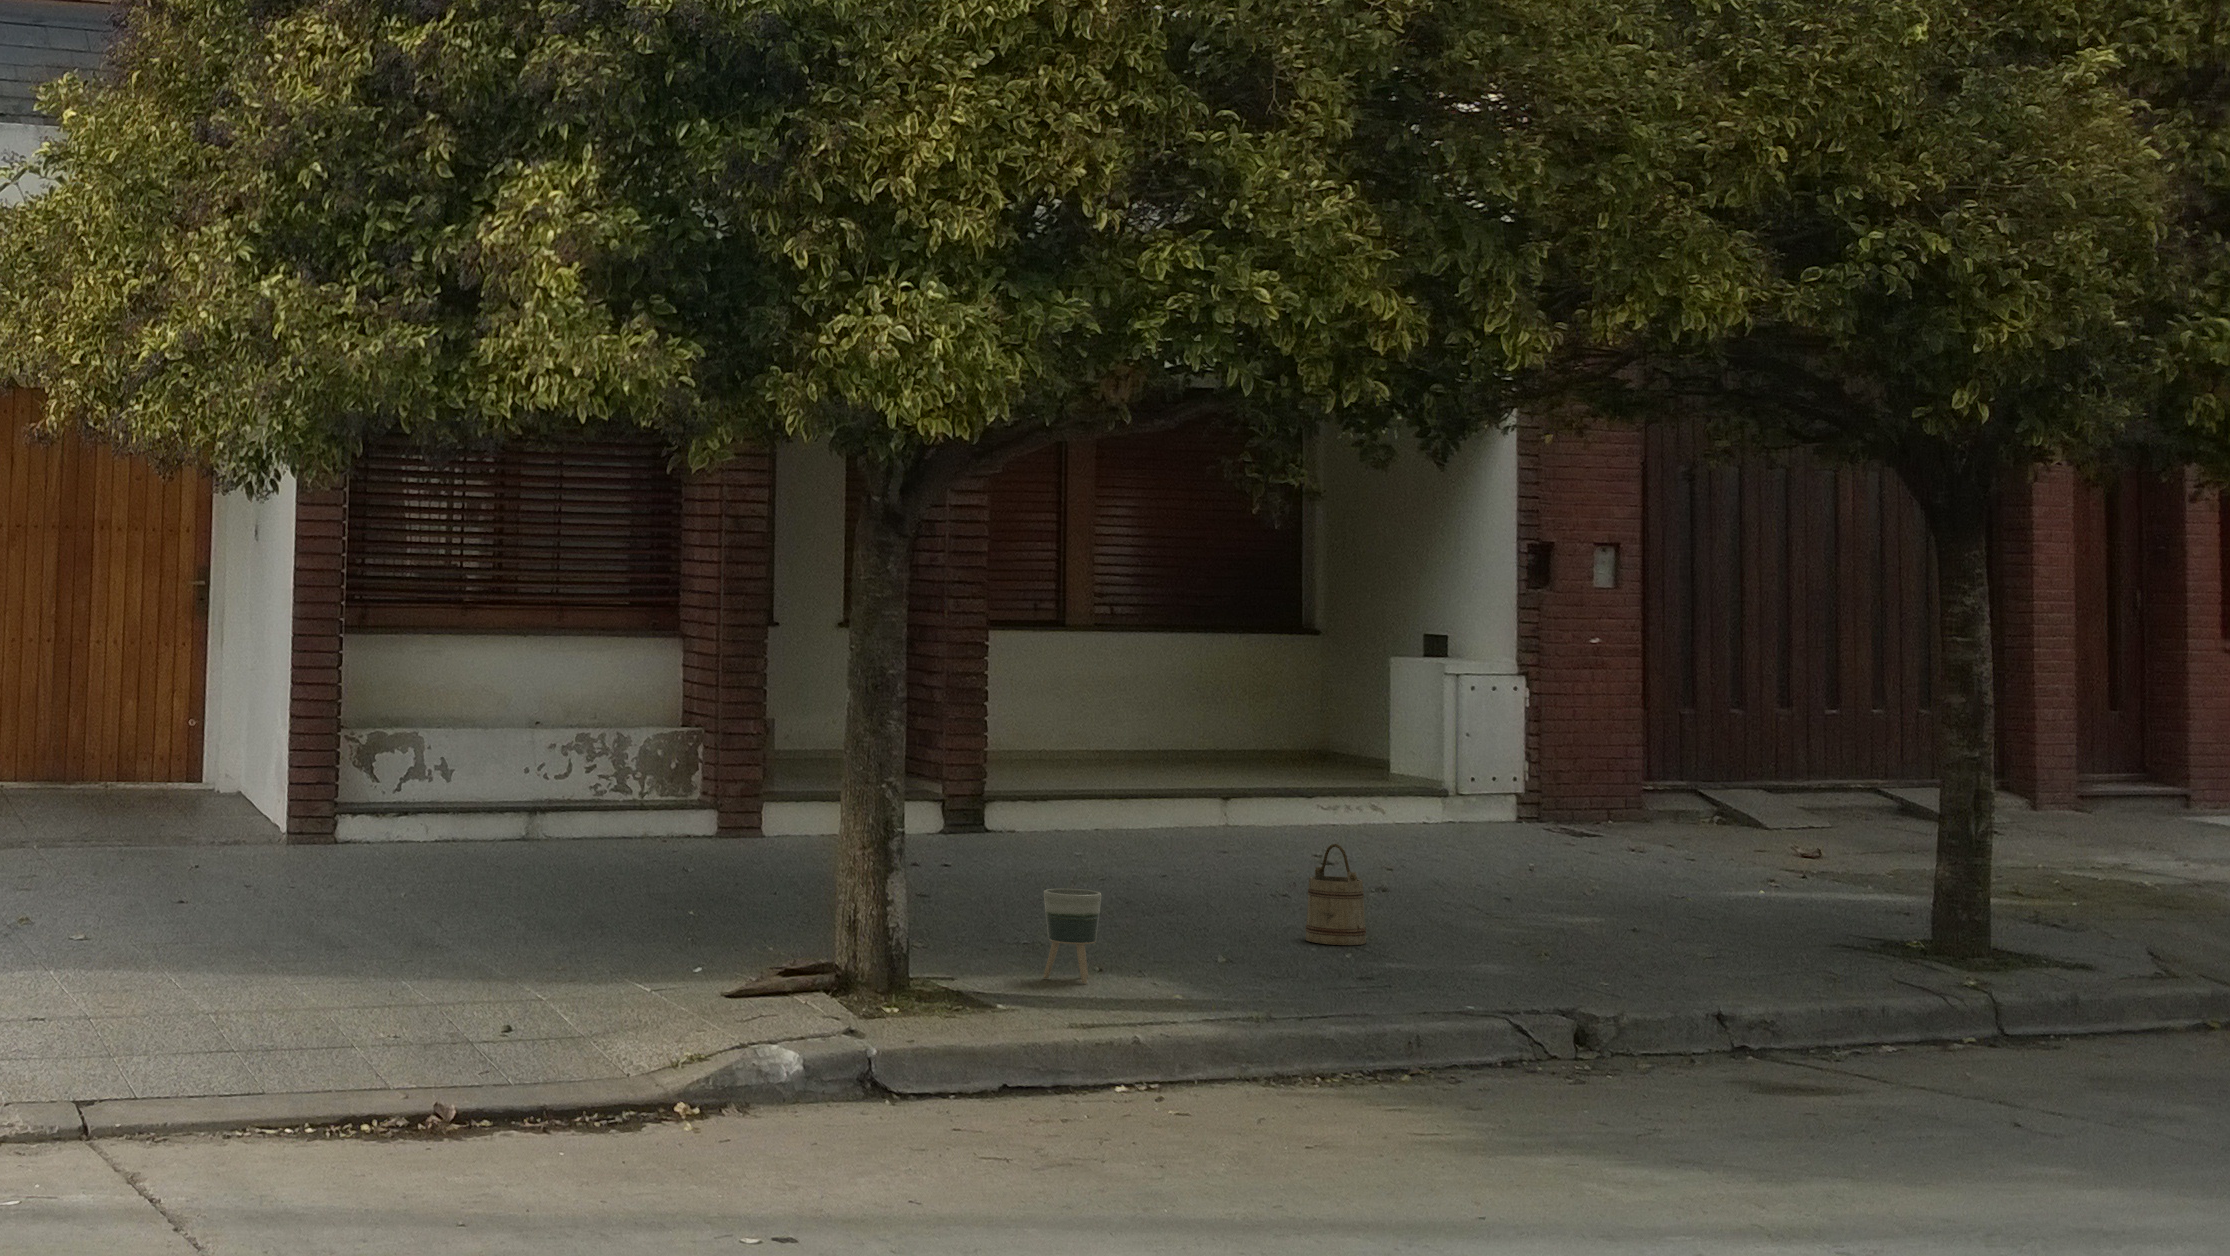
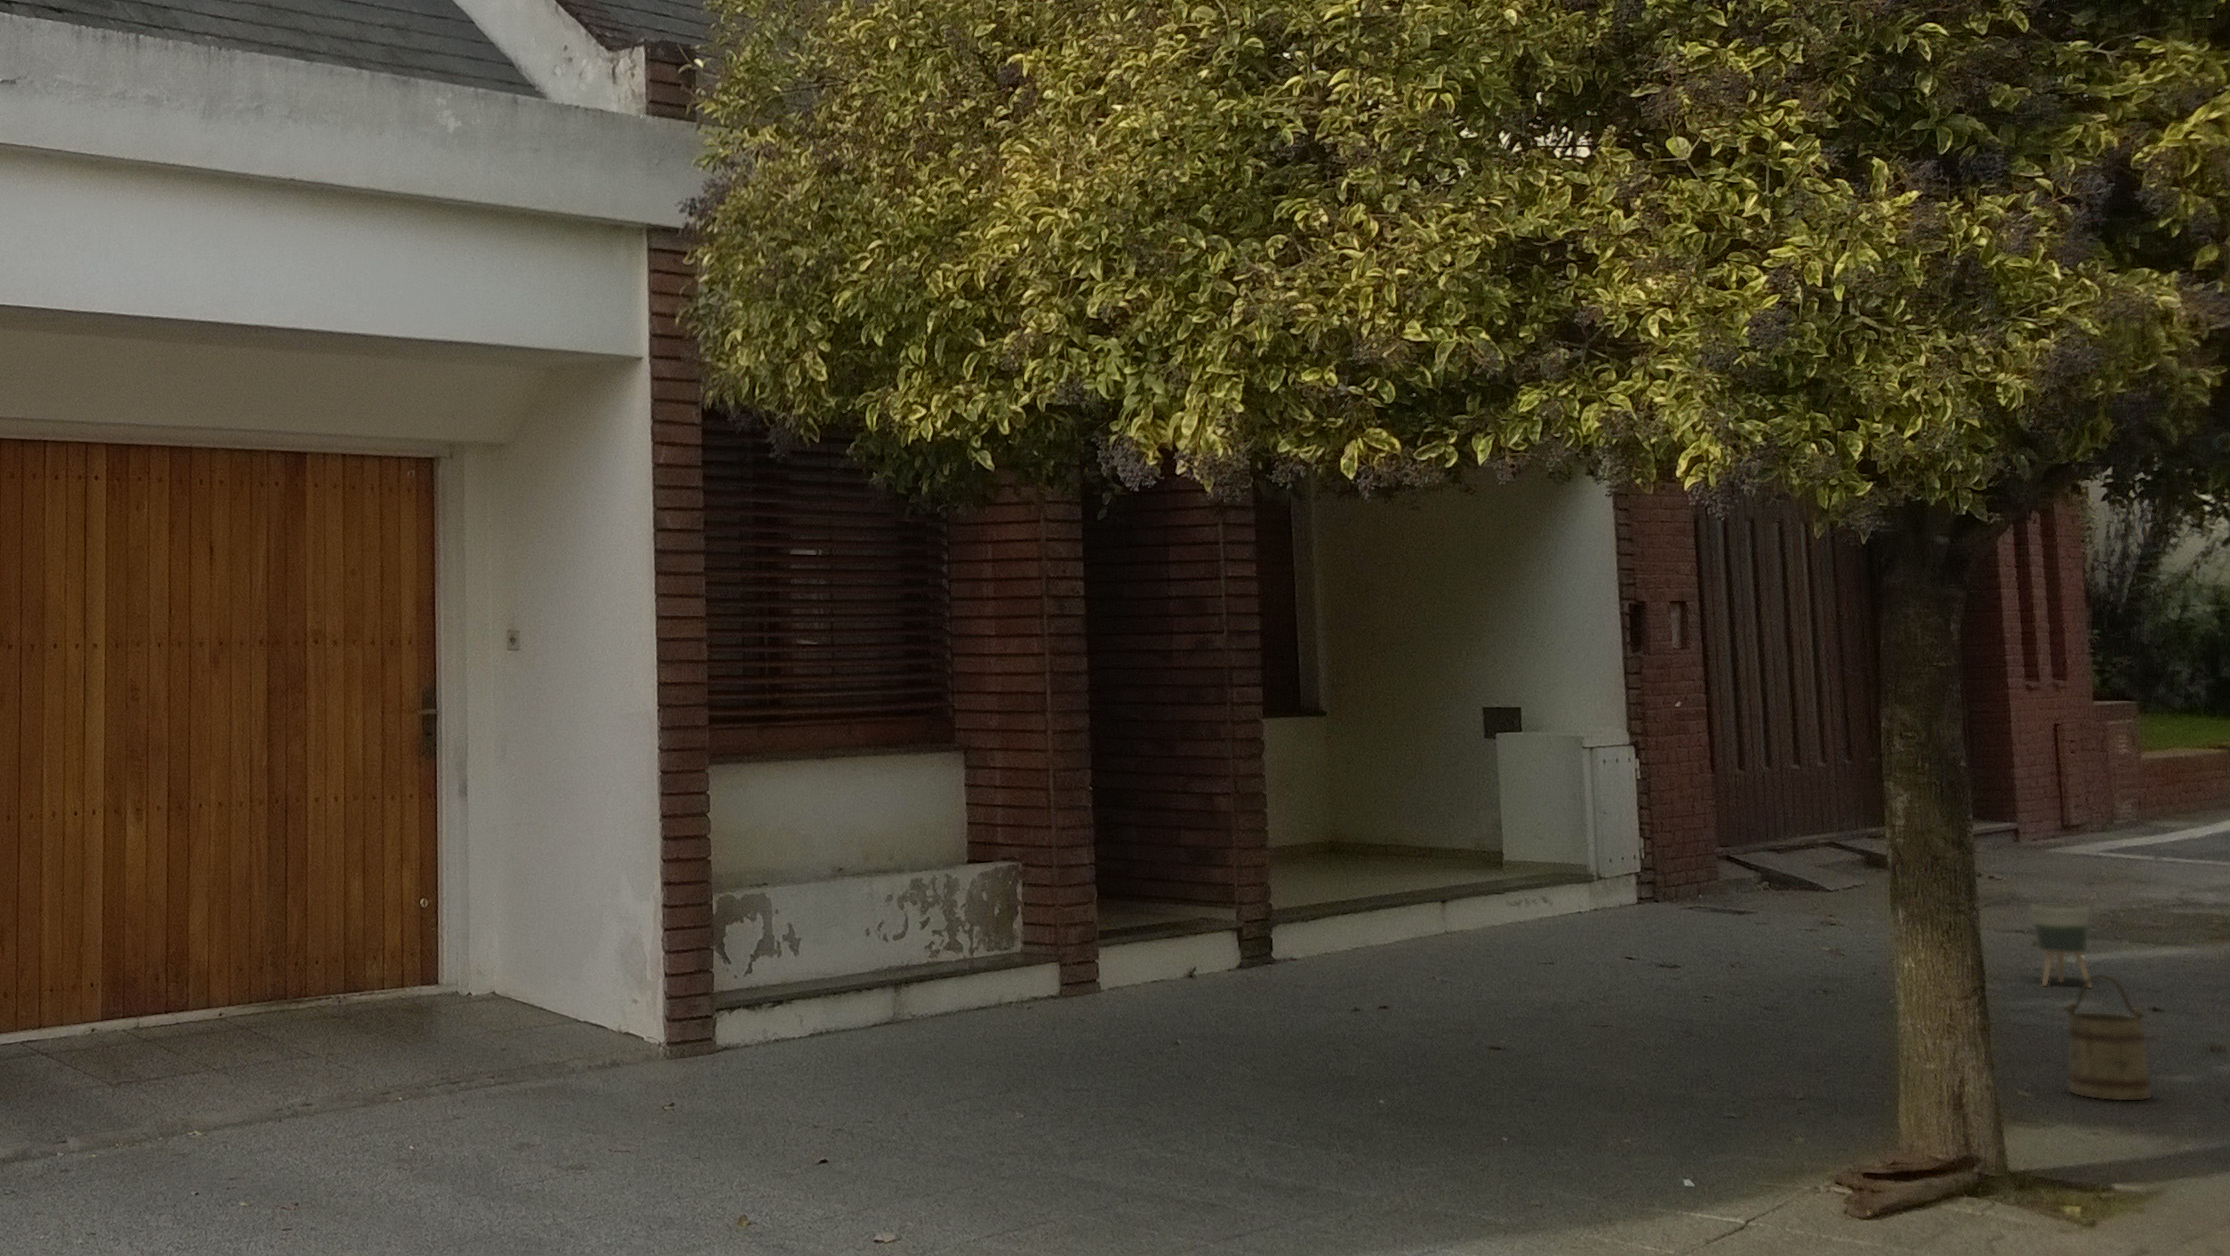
planter: present [1043,889,1101,984] -> present [2031,904,2091,987]

